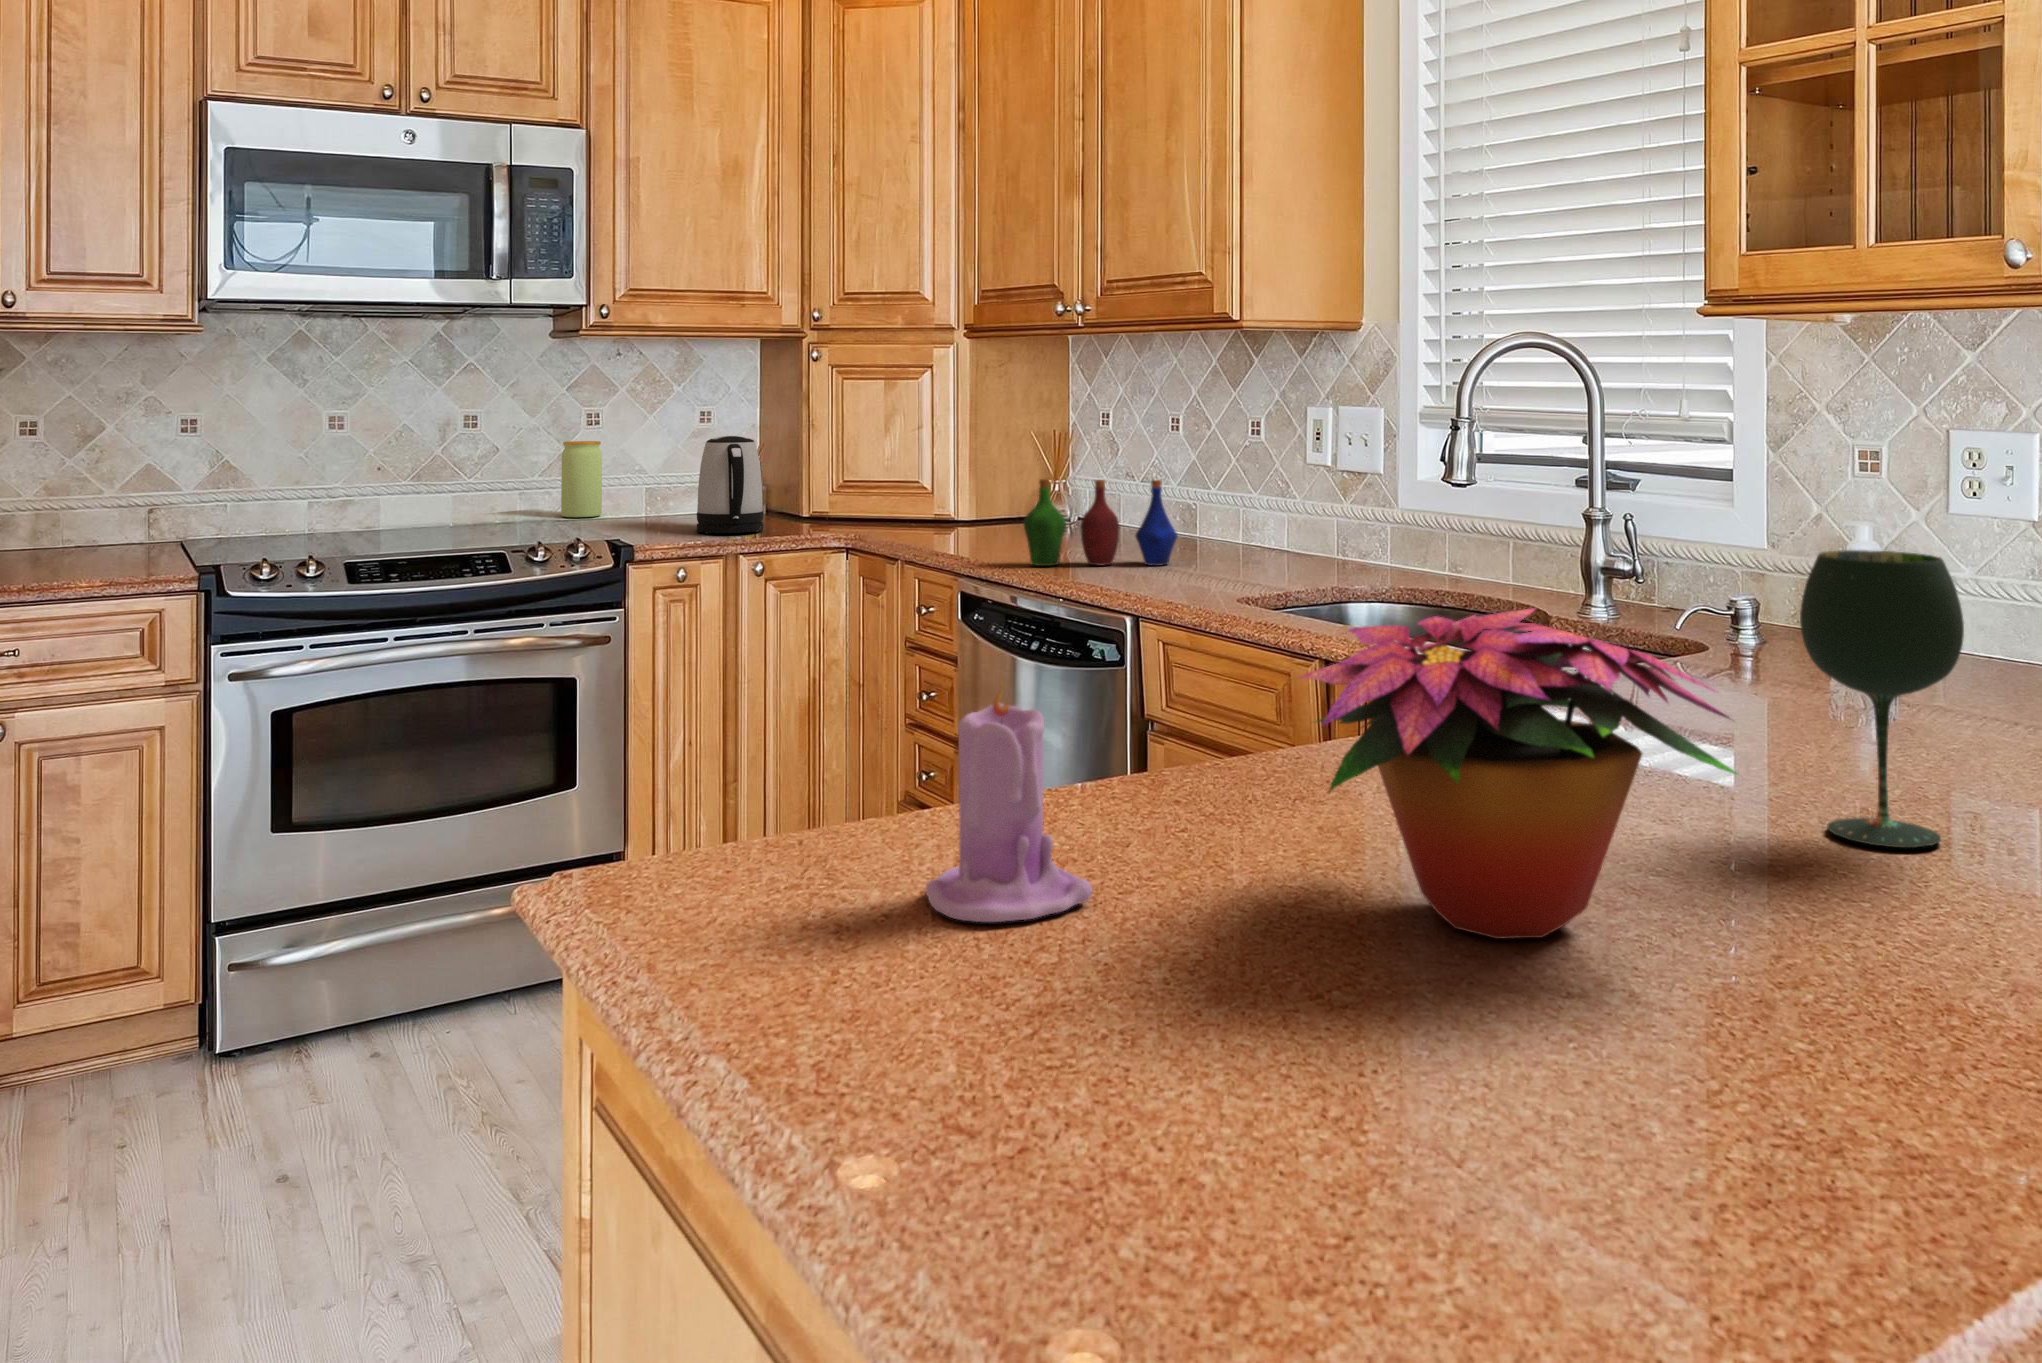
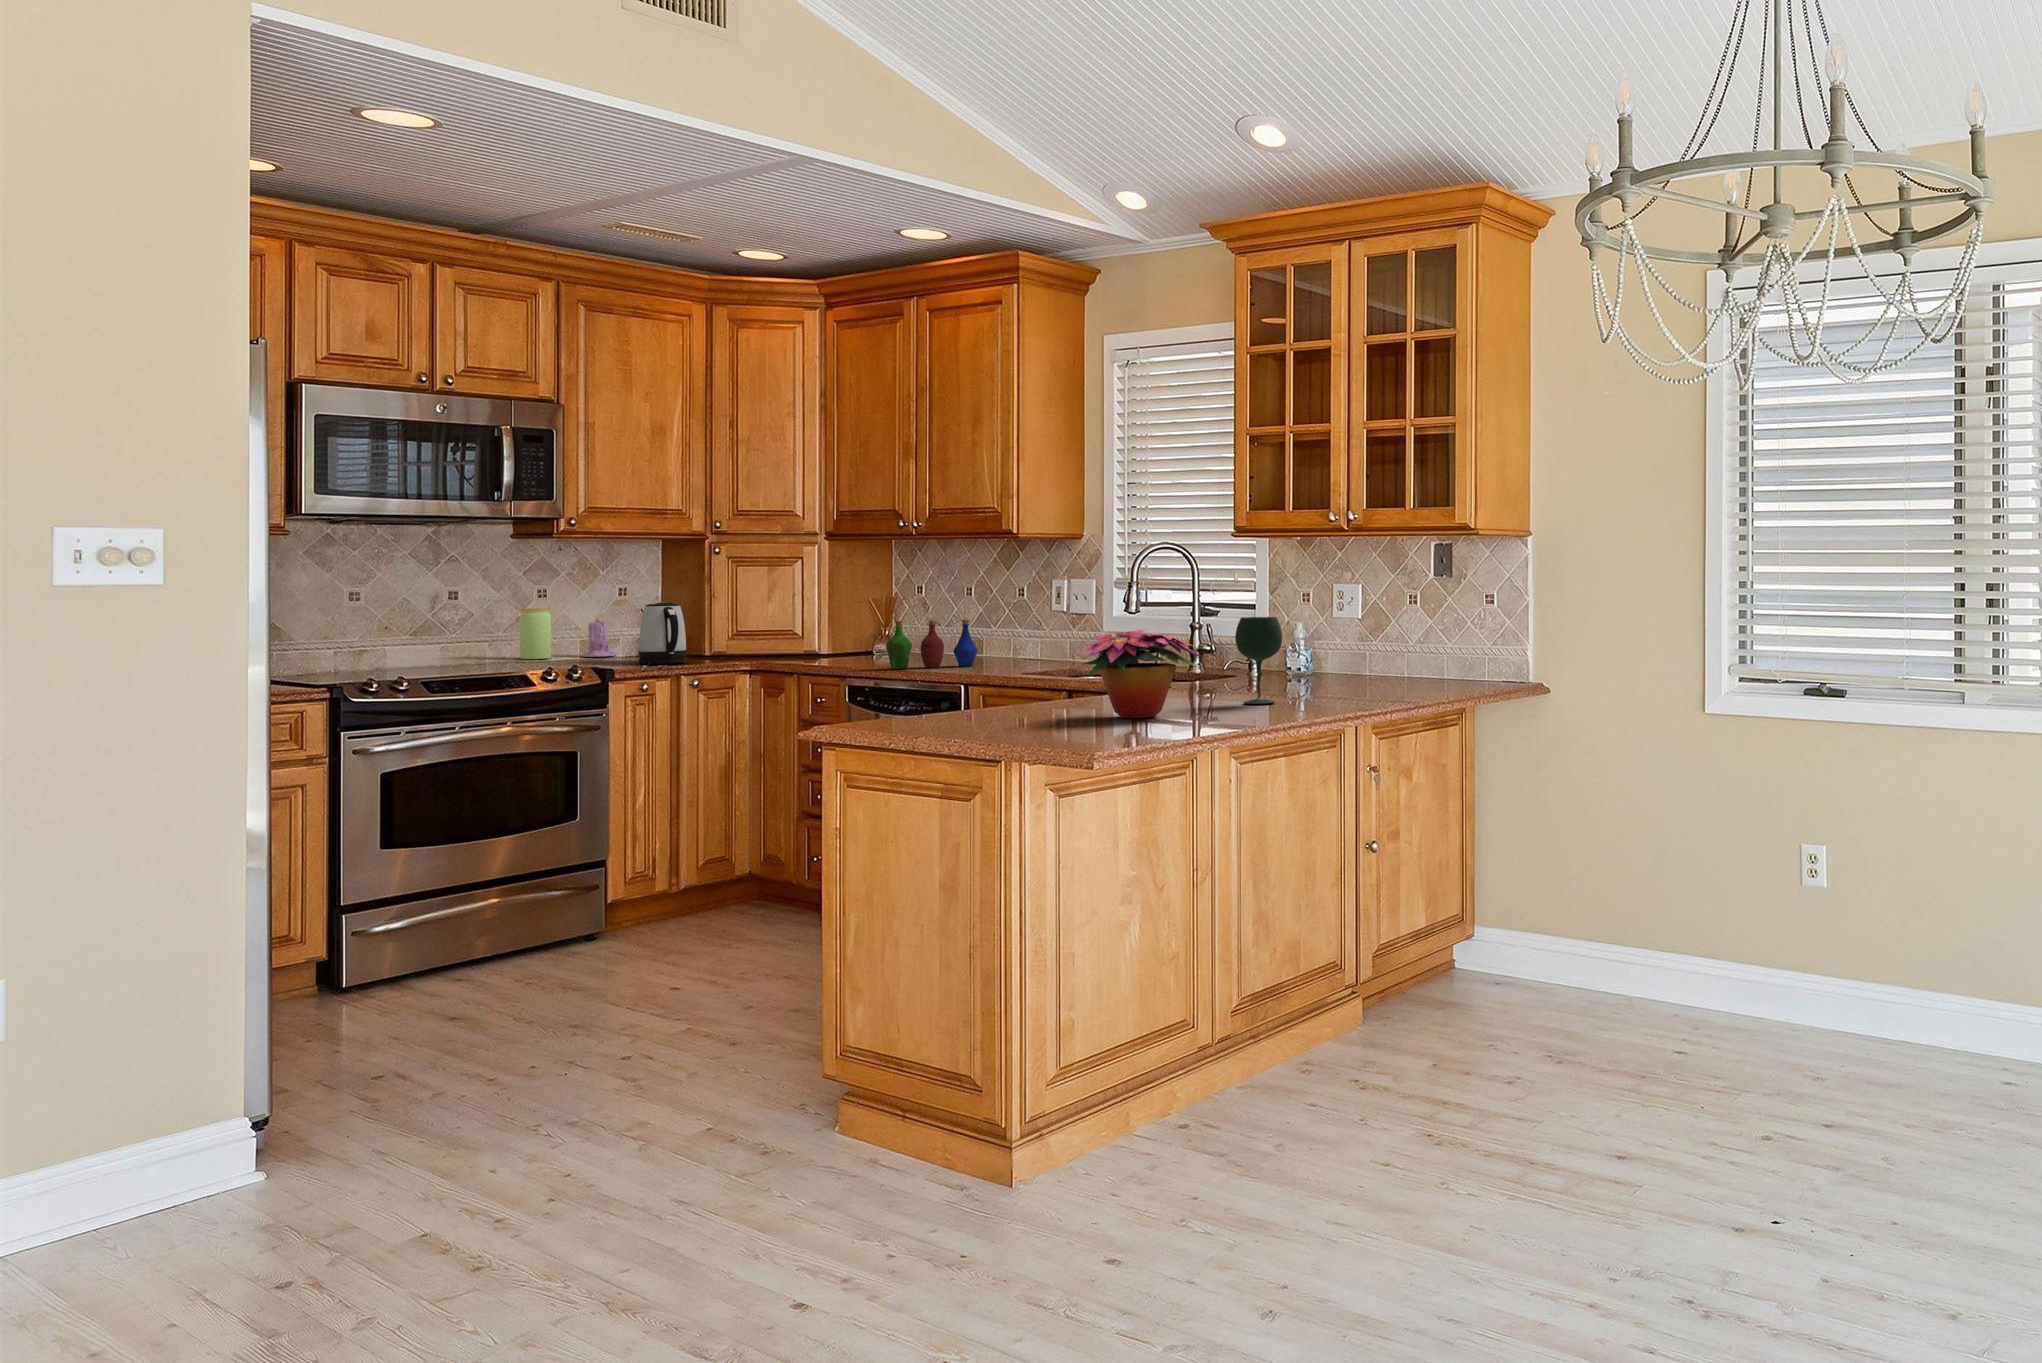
candle: present [925,683,1092,922] -> present [582,618,618,657]

